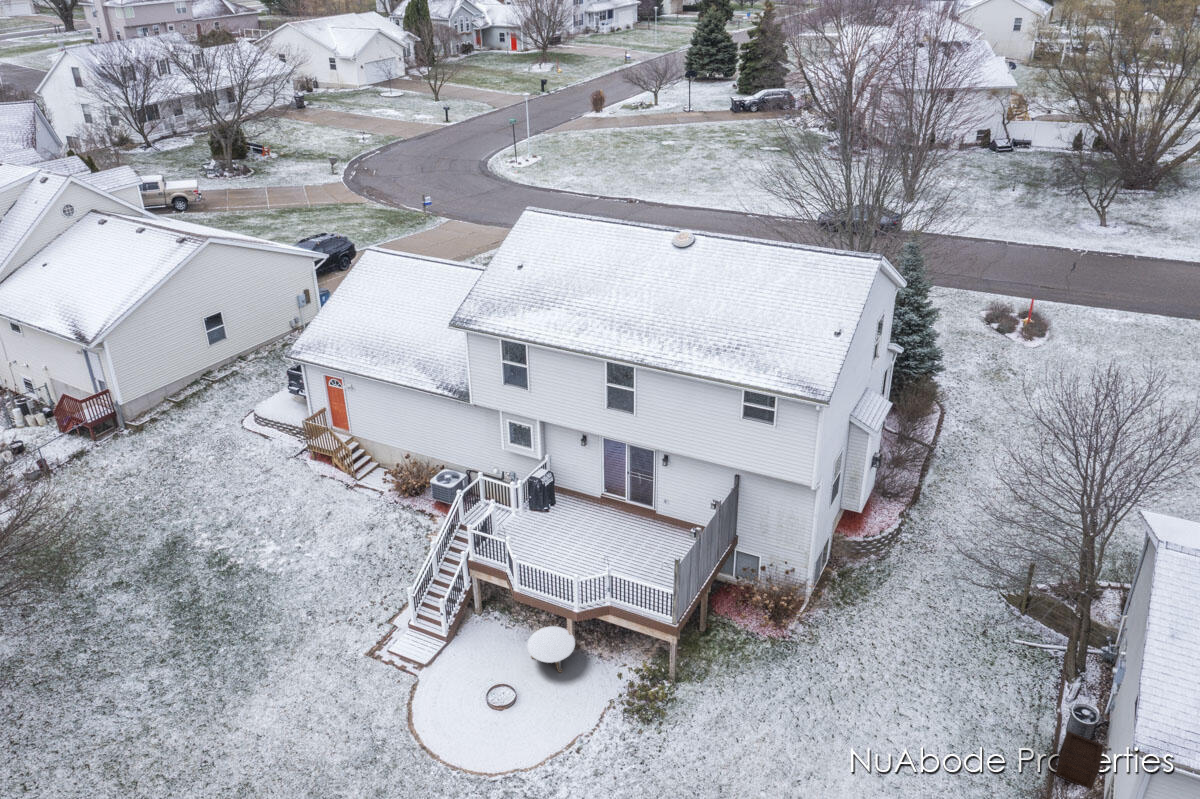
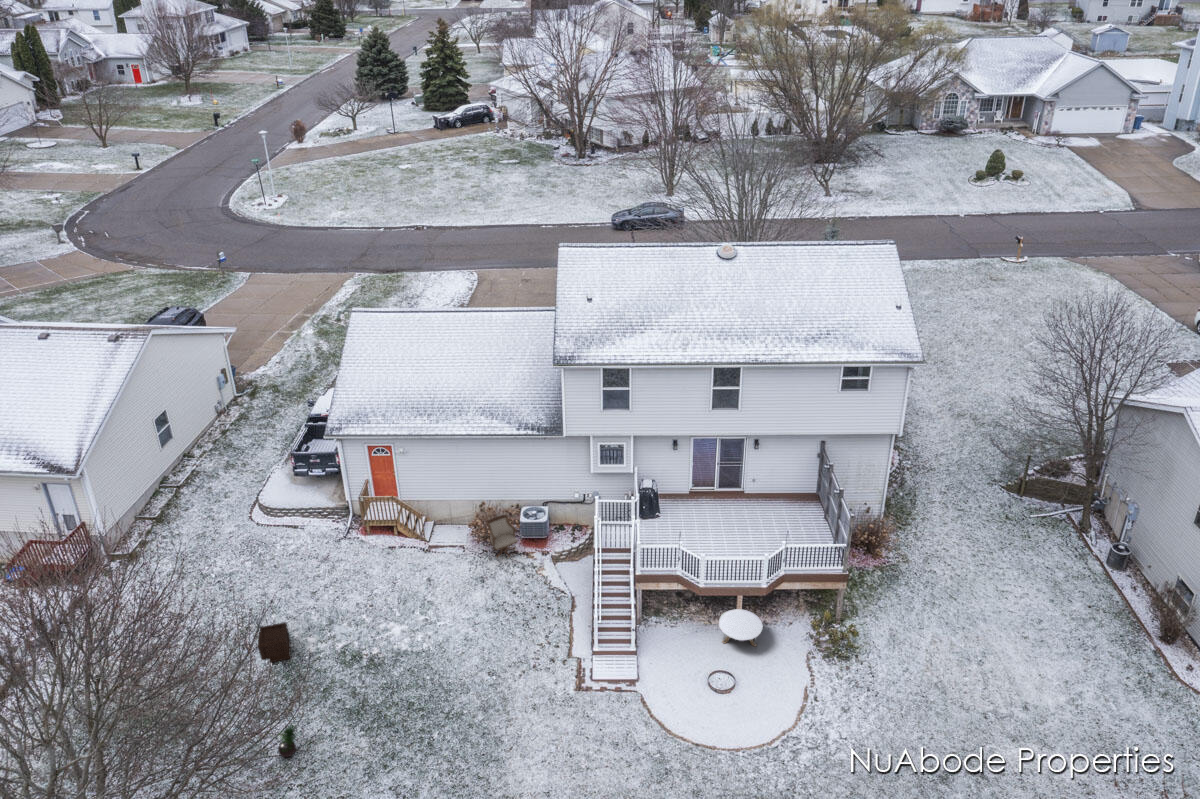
chair: none [396,470,425,514] -> present [487,514,518,559]
potted tree: none [96,599,117,628] -> present [278,725,296,757]
wooden crate: present [1055,731,1103,790] -> present [258,622,290,663]

